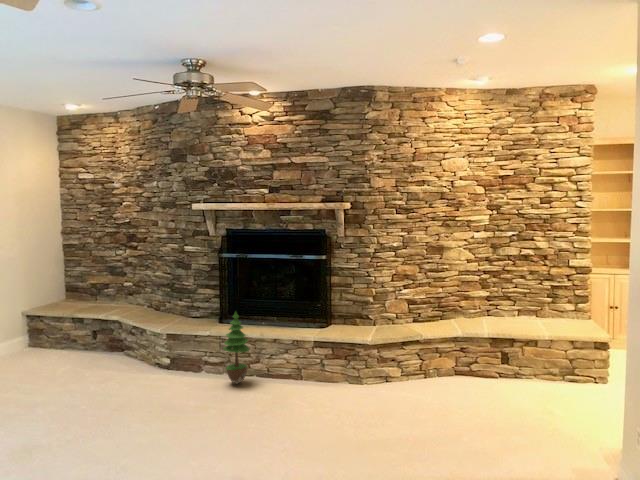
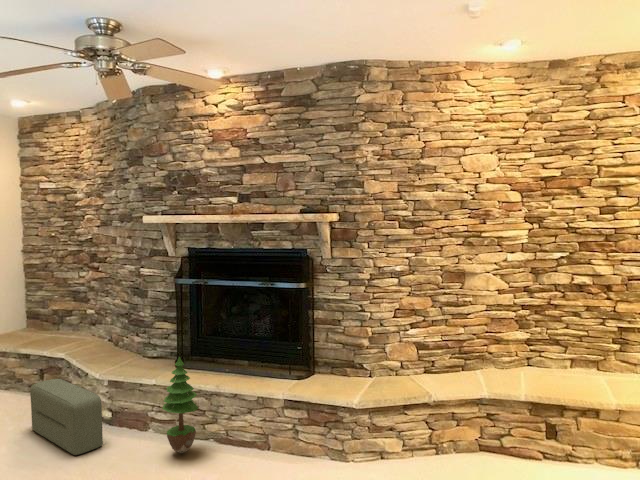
pouf: none [106,334,172,388] -> present [30,379,103,455]

